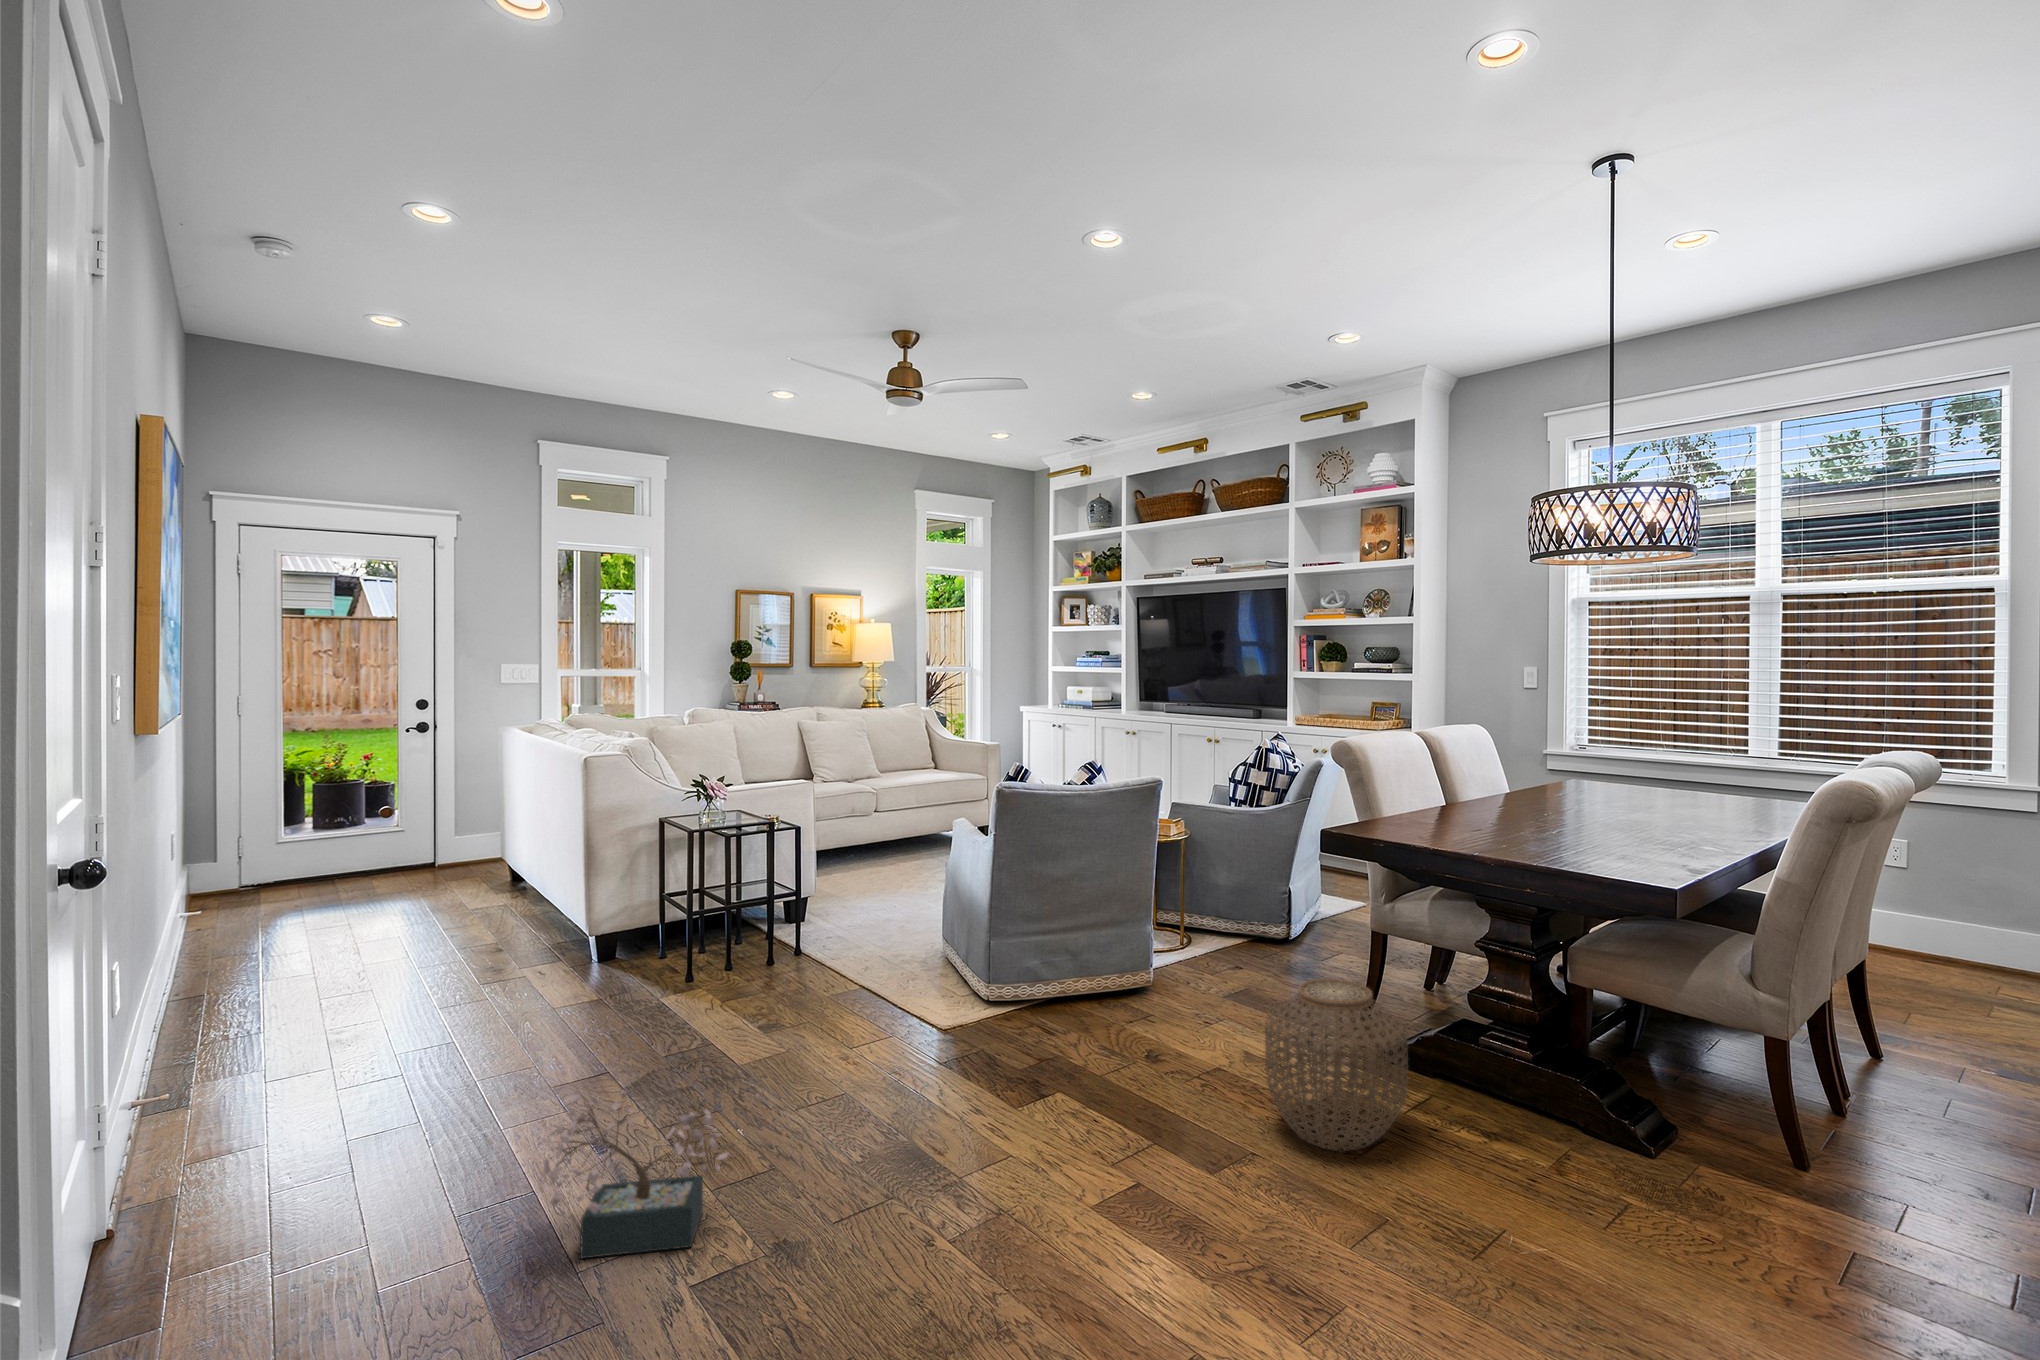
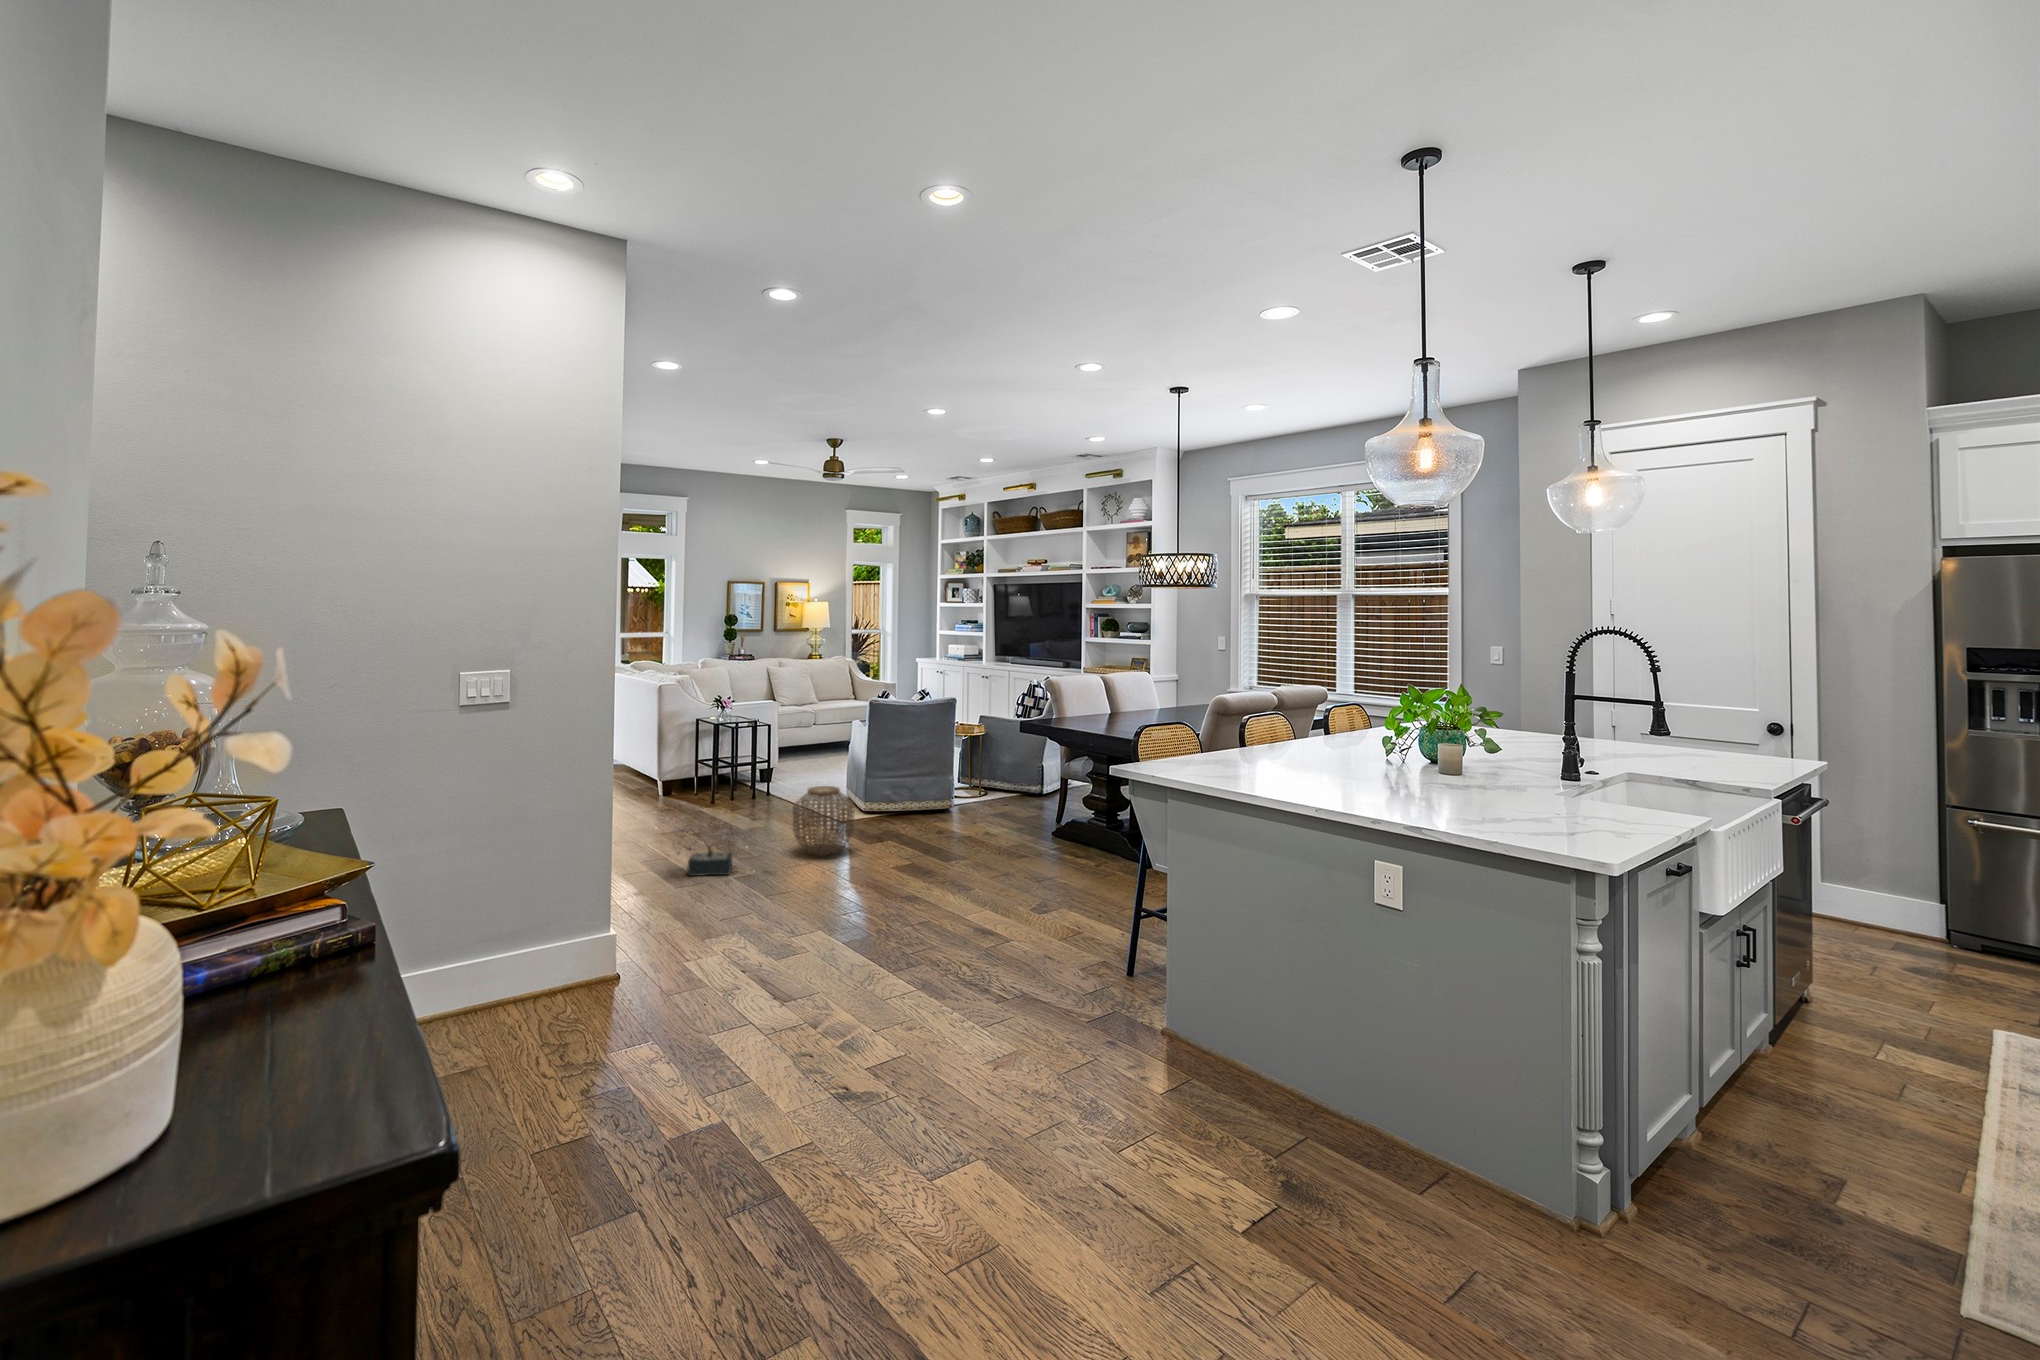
woven basket: present [1265,979,1408,1151] -> present [793,786,854,856]

